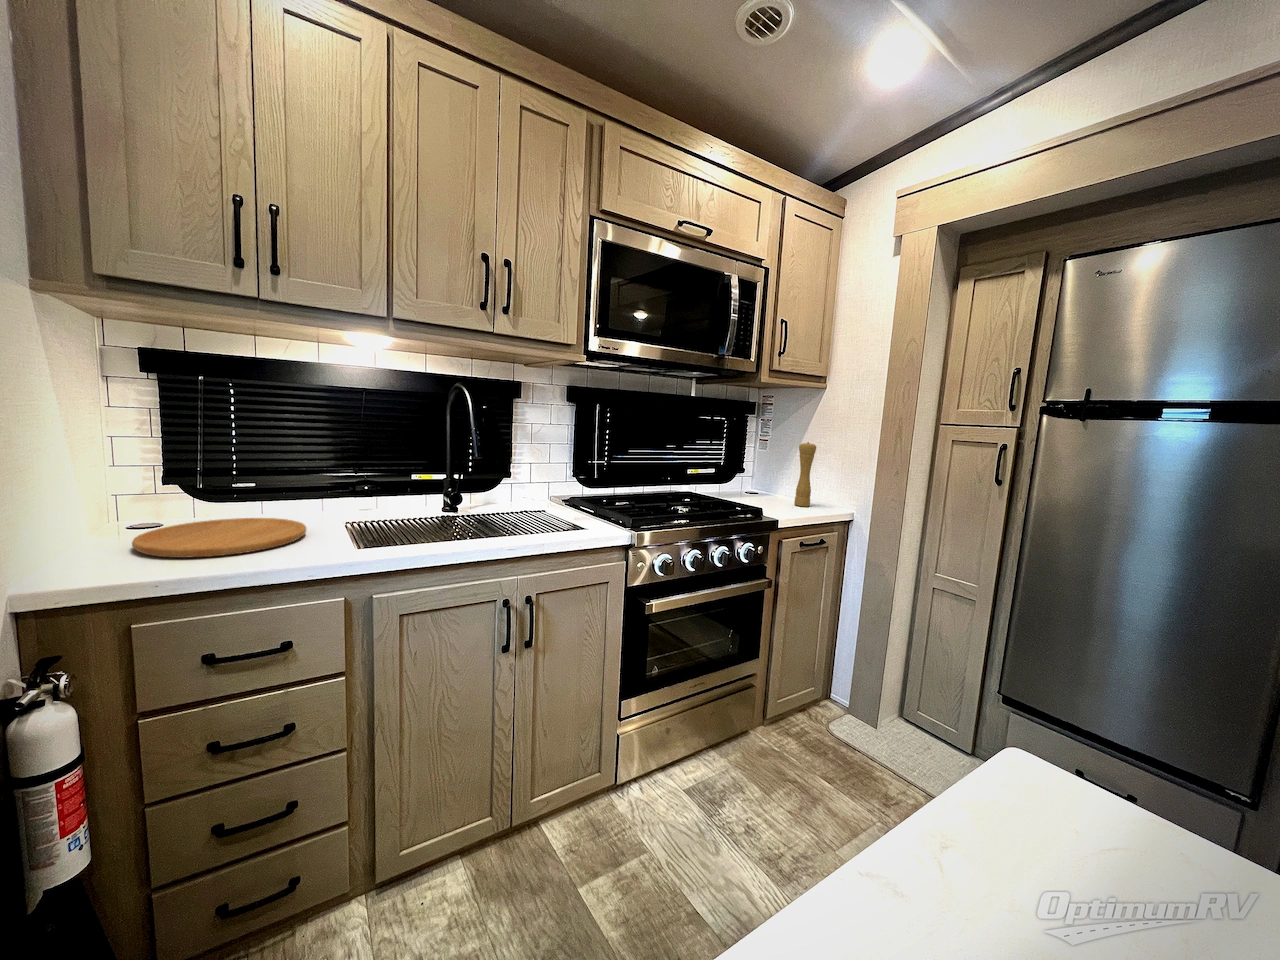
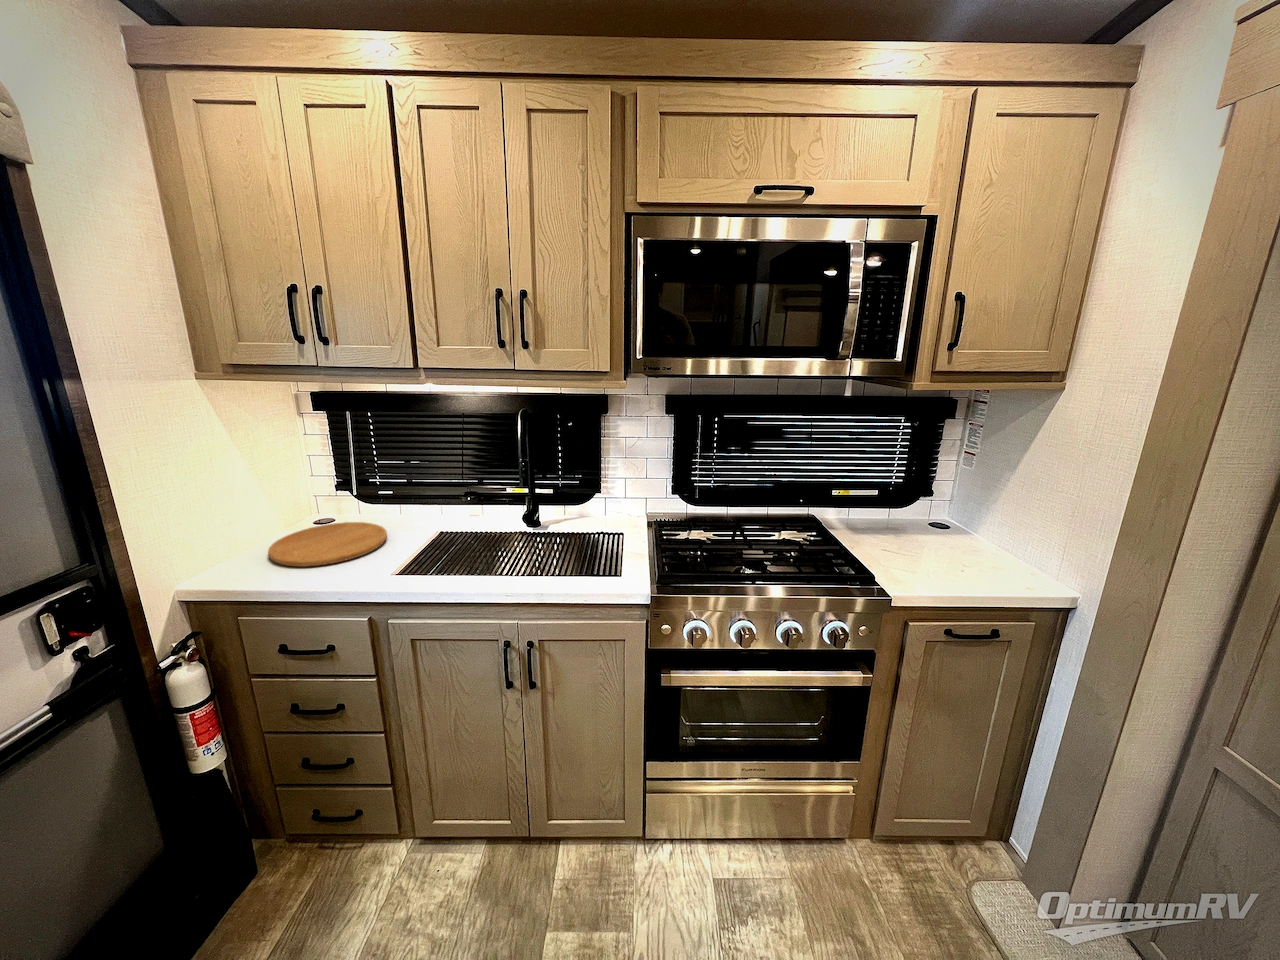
pepper mill: present [794,442,816,507] -> none [969,477,1015,573]

